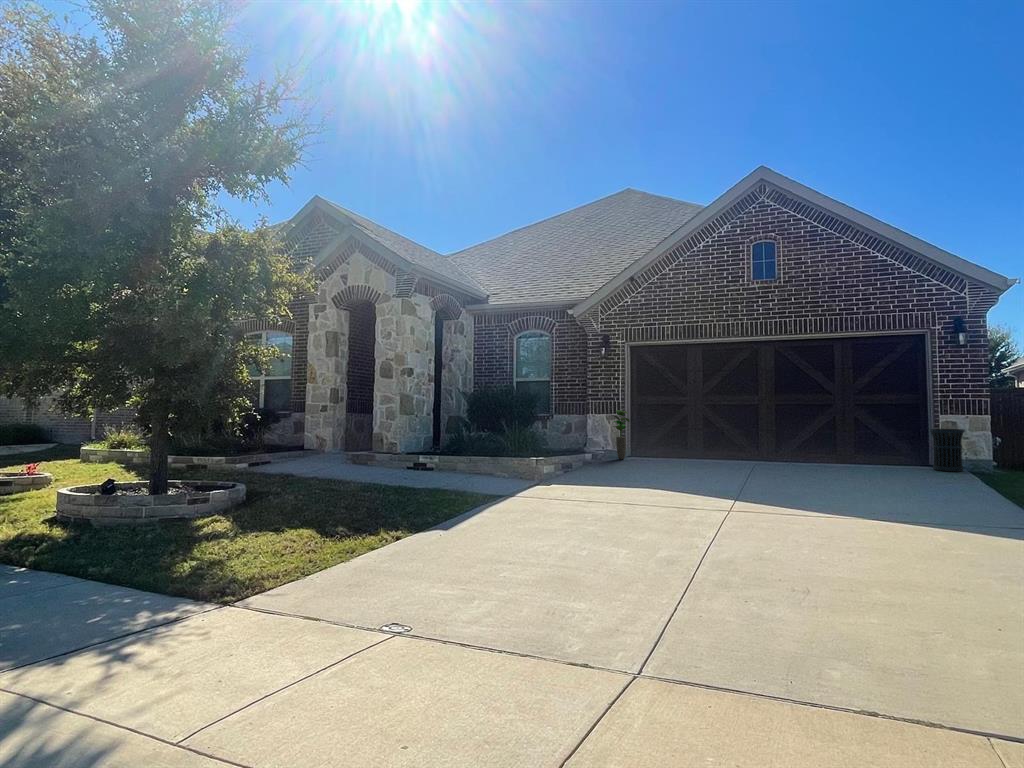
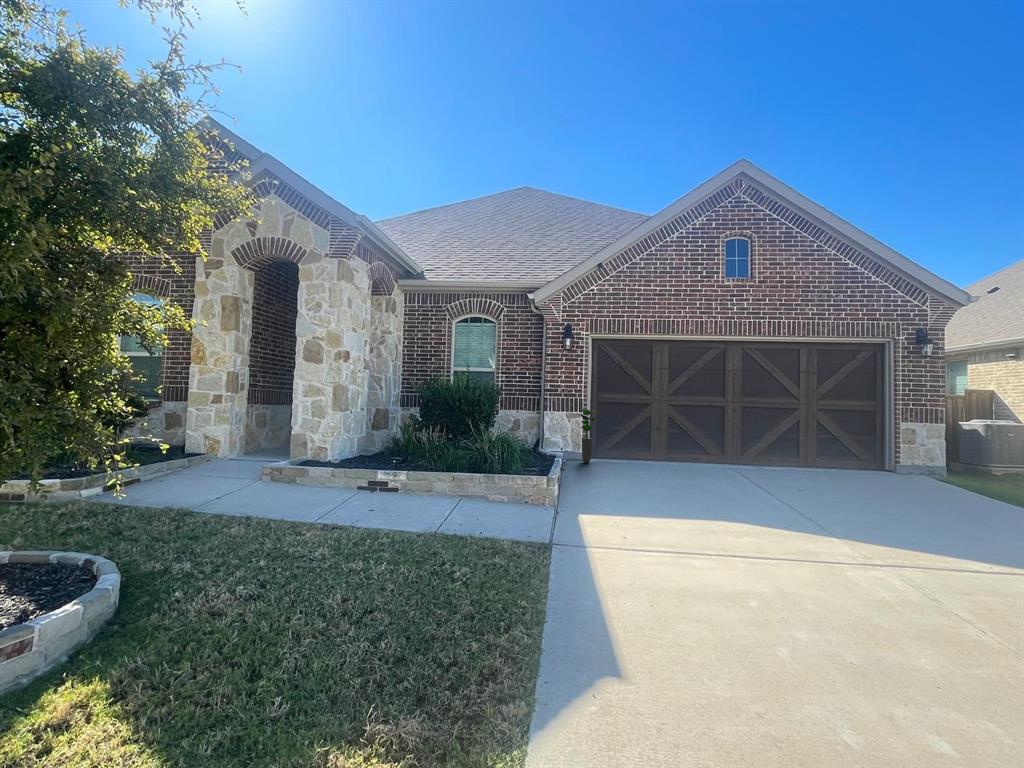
trash can: present [930,428,965,472] -> none [898,436,935,481]

